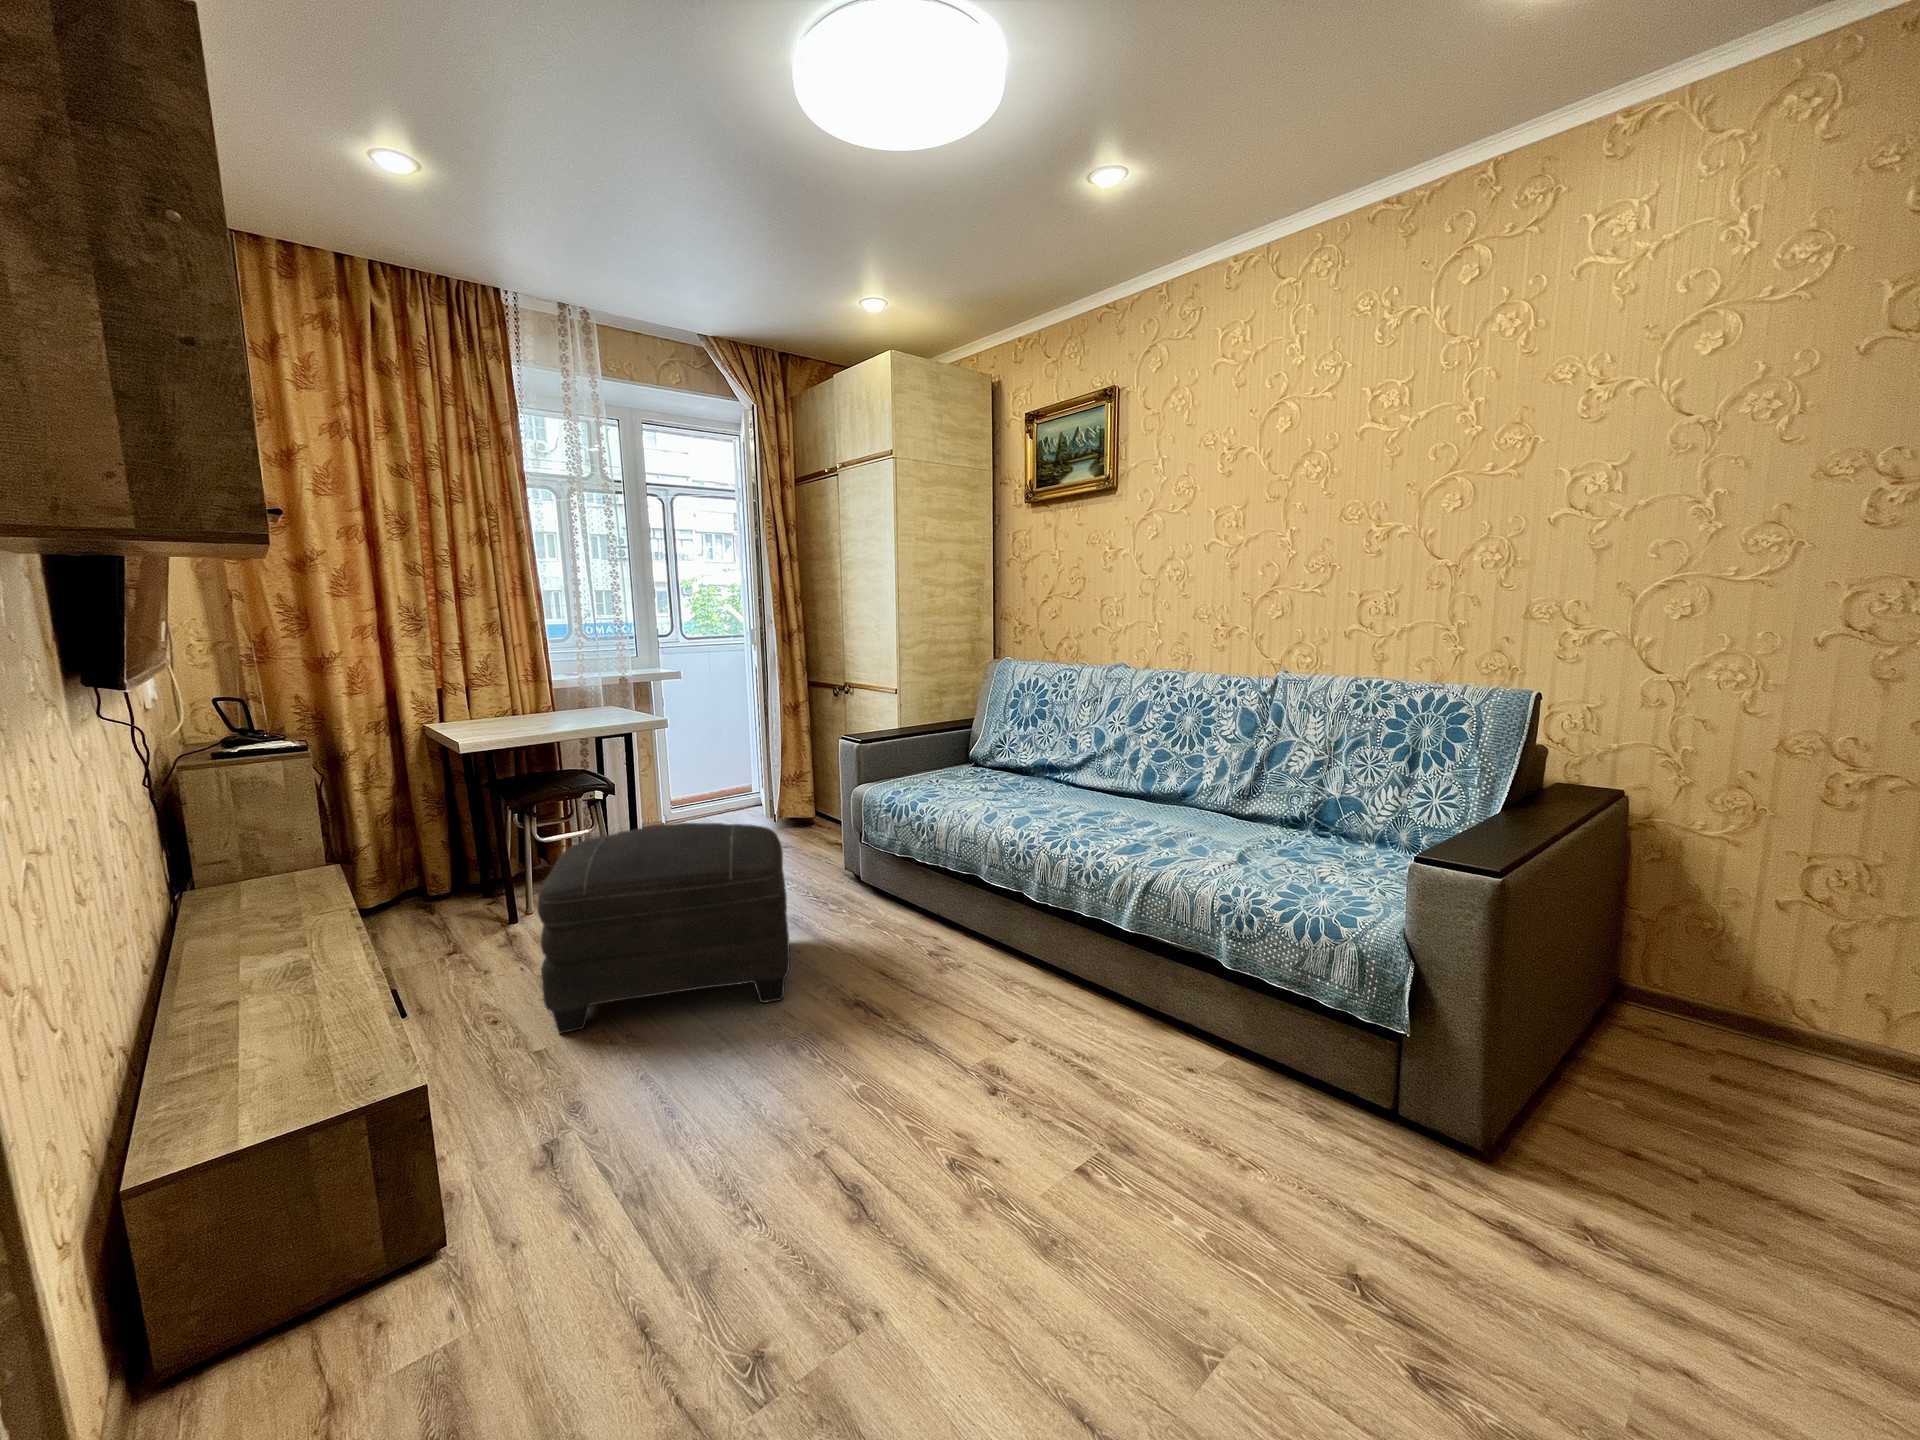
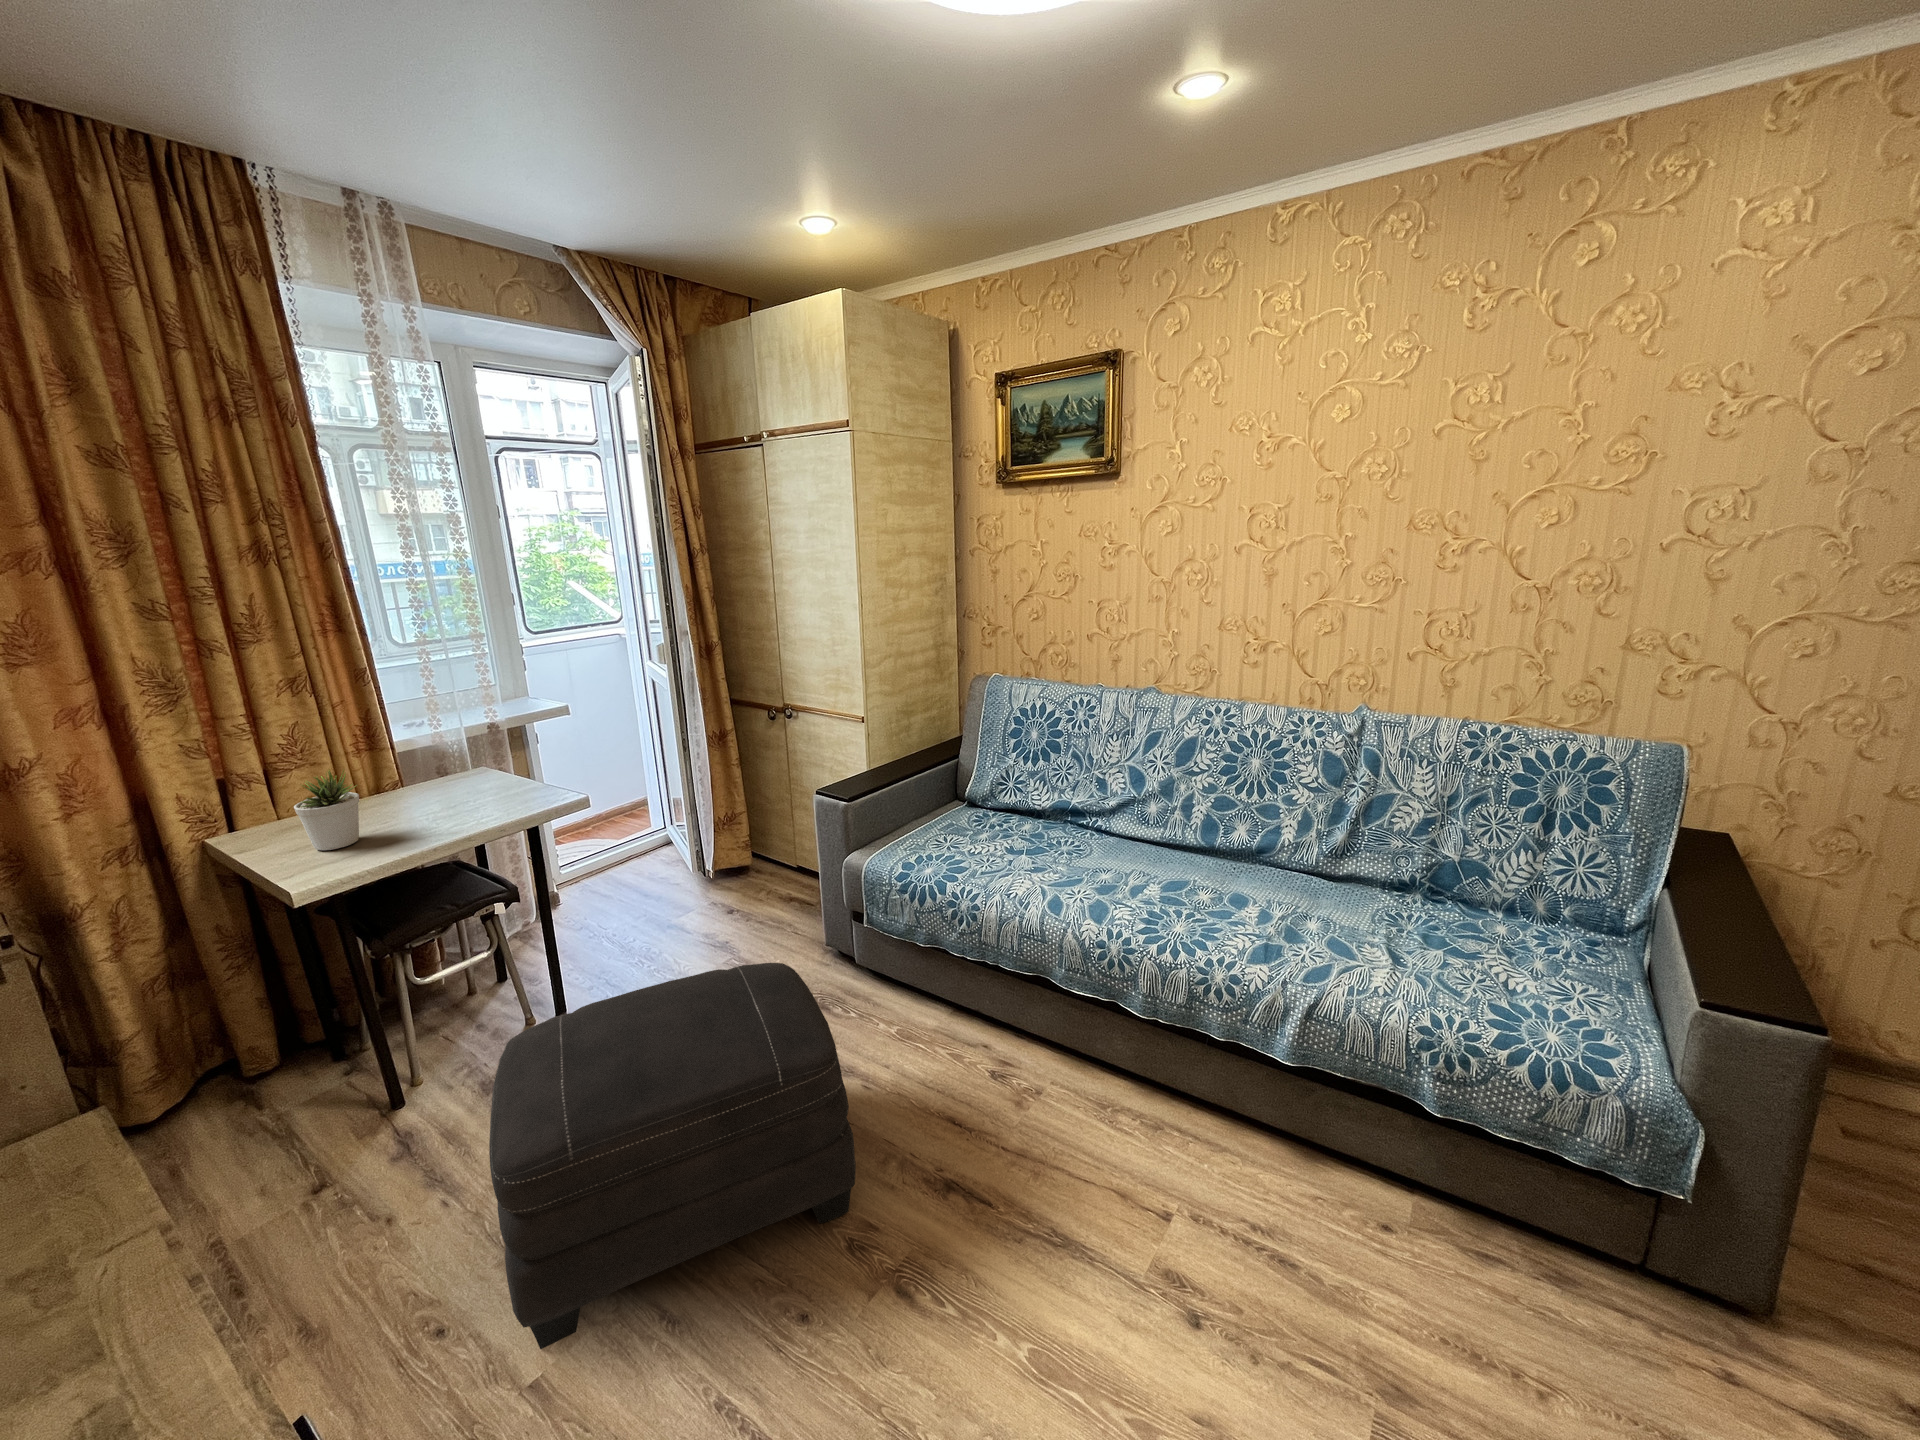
potted plant: none [476,675,516,730] -> present [294,770,359,850]

